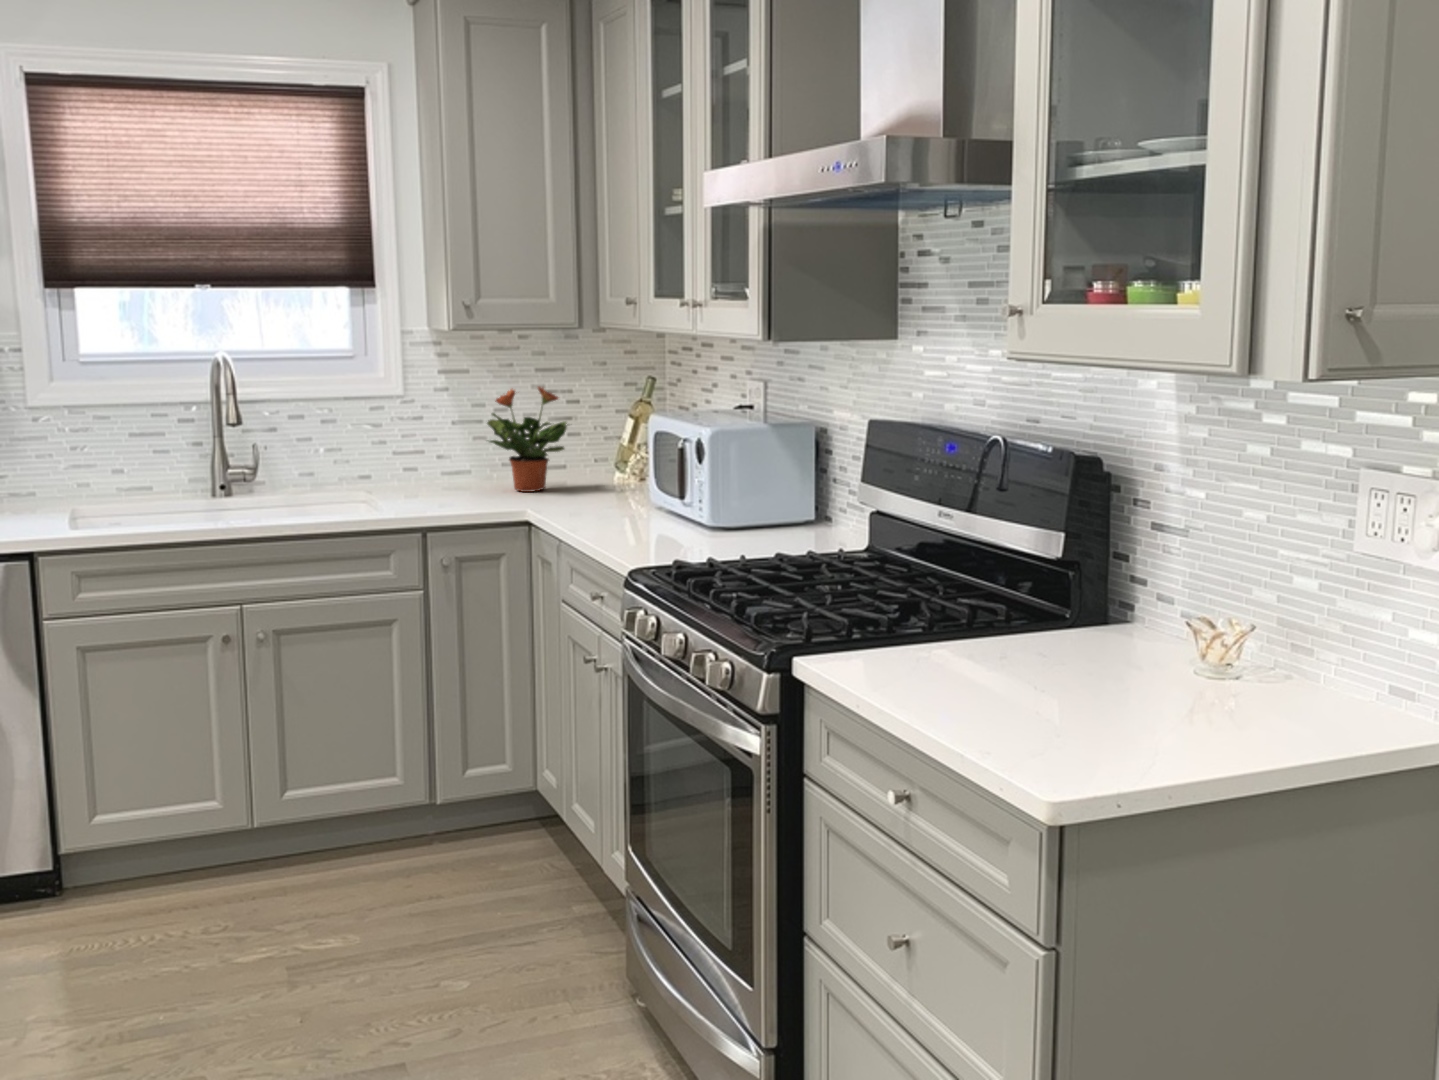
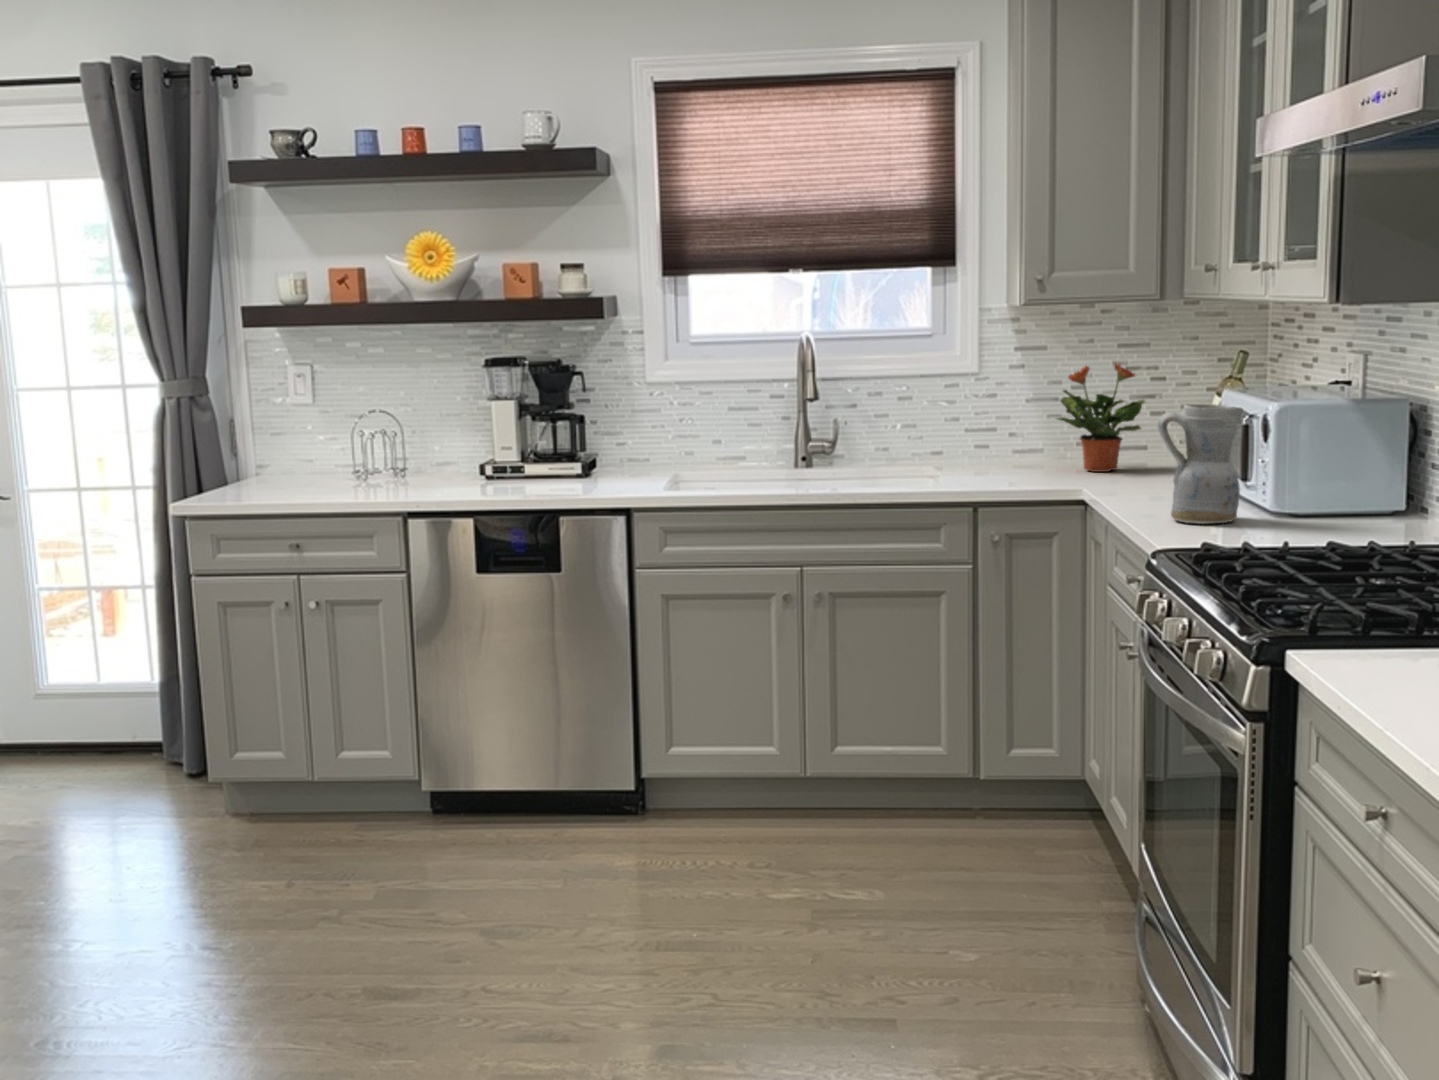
ceramic pitcher: none [609,428,684,540] -> present [1158,404,1243,524]

